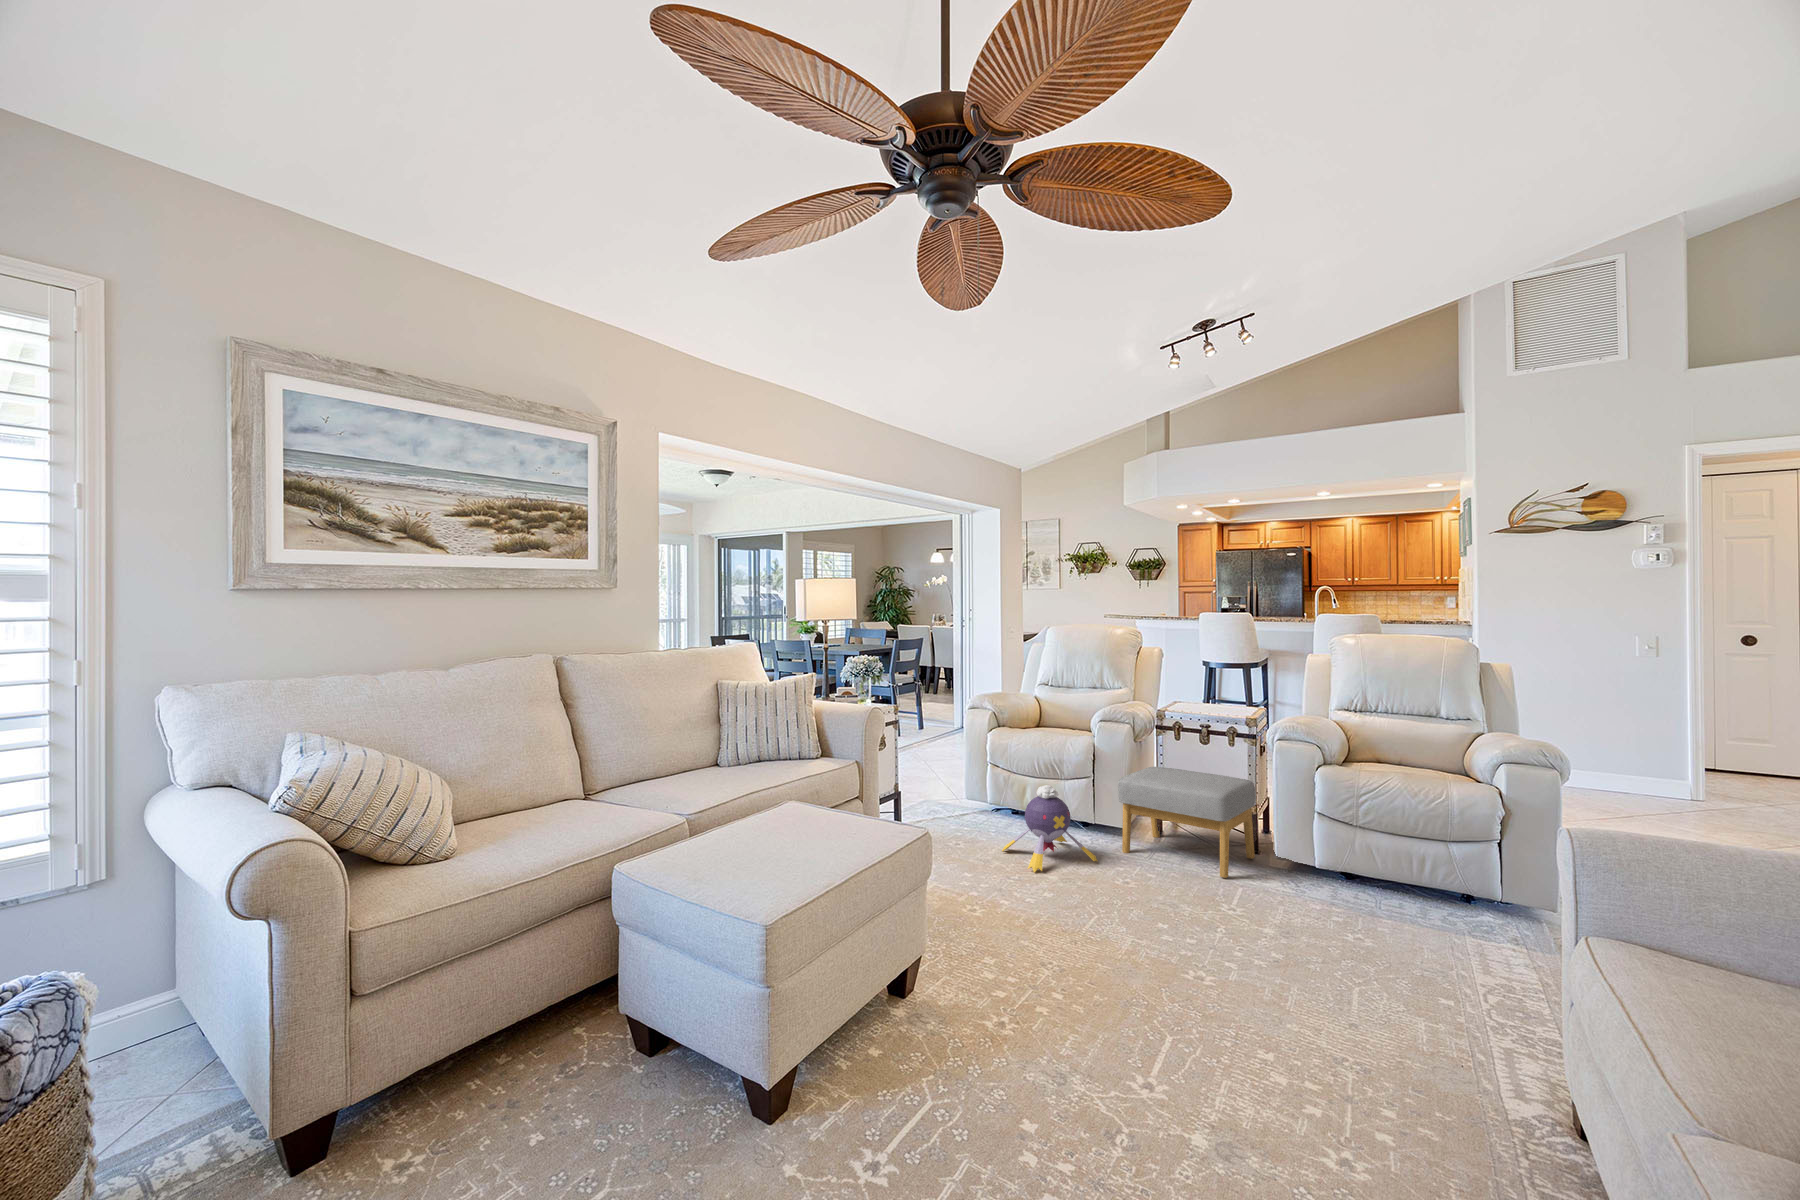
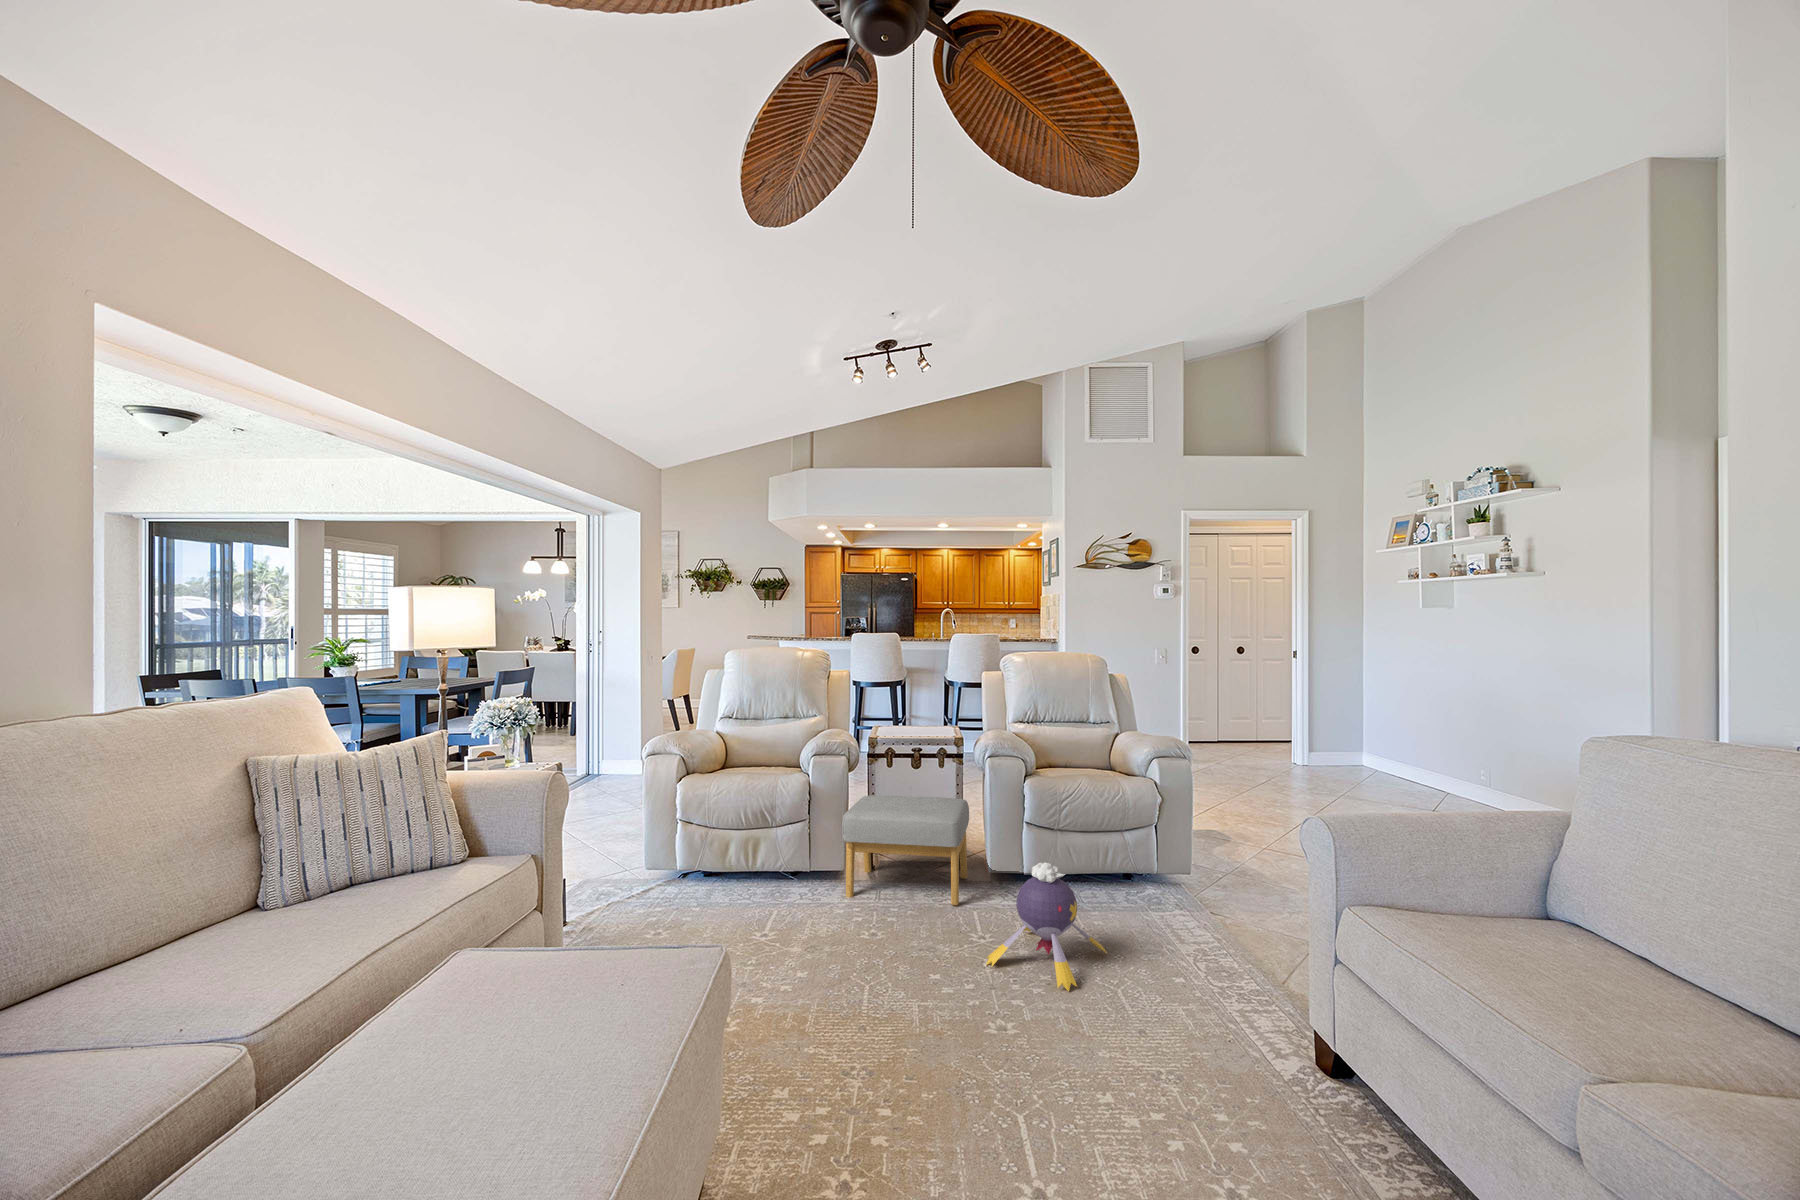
plush toy: present [1002,785,1097,872] -> present [986,863,1107,991]

